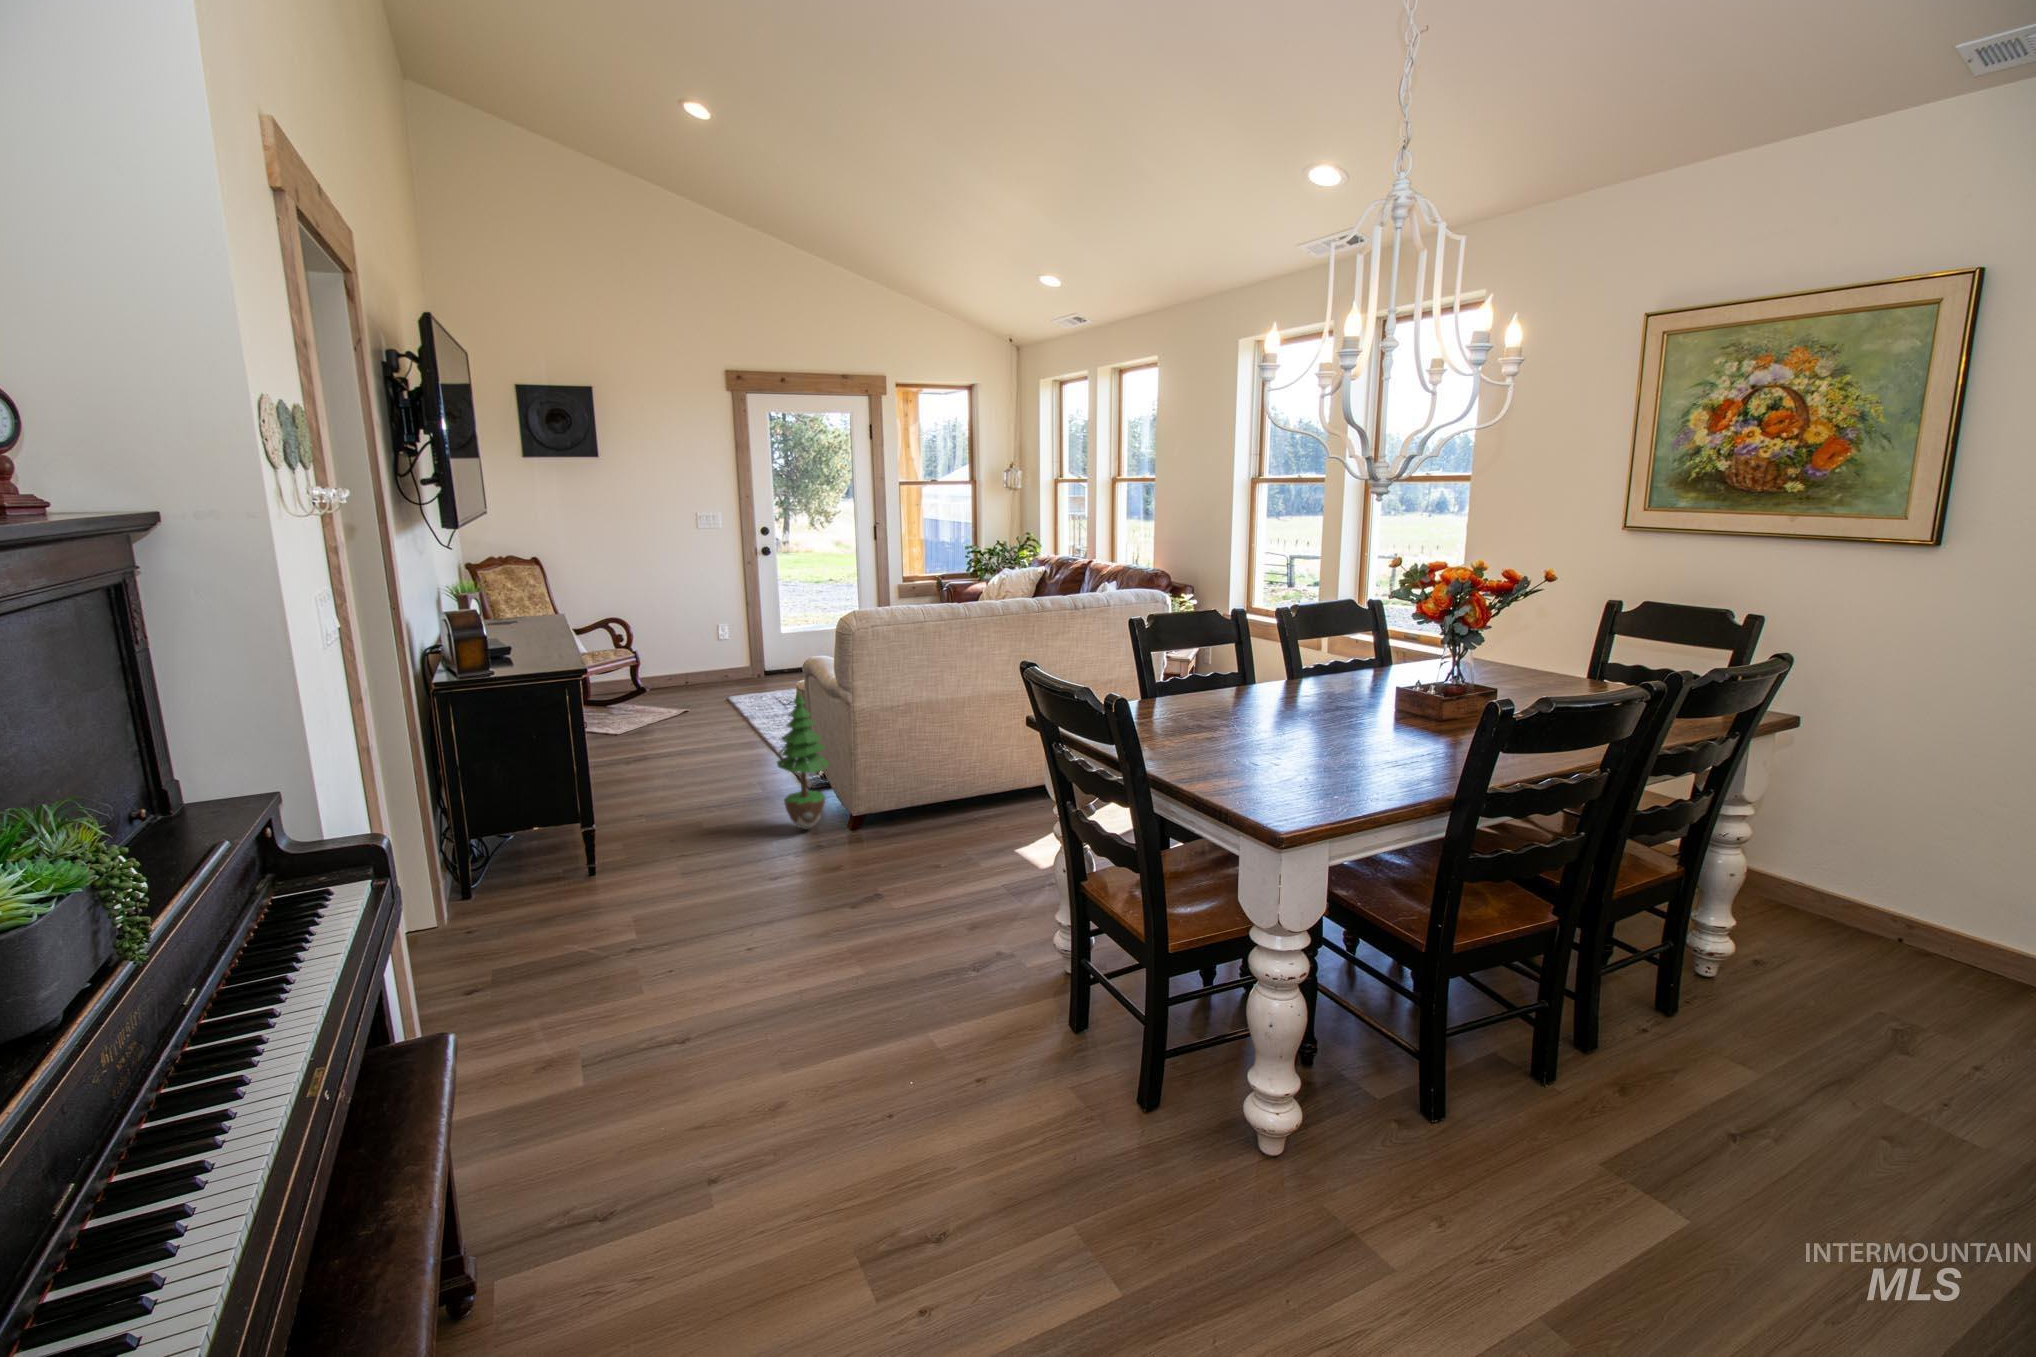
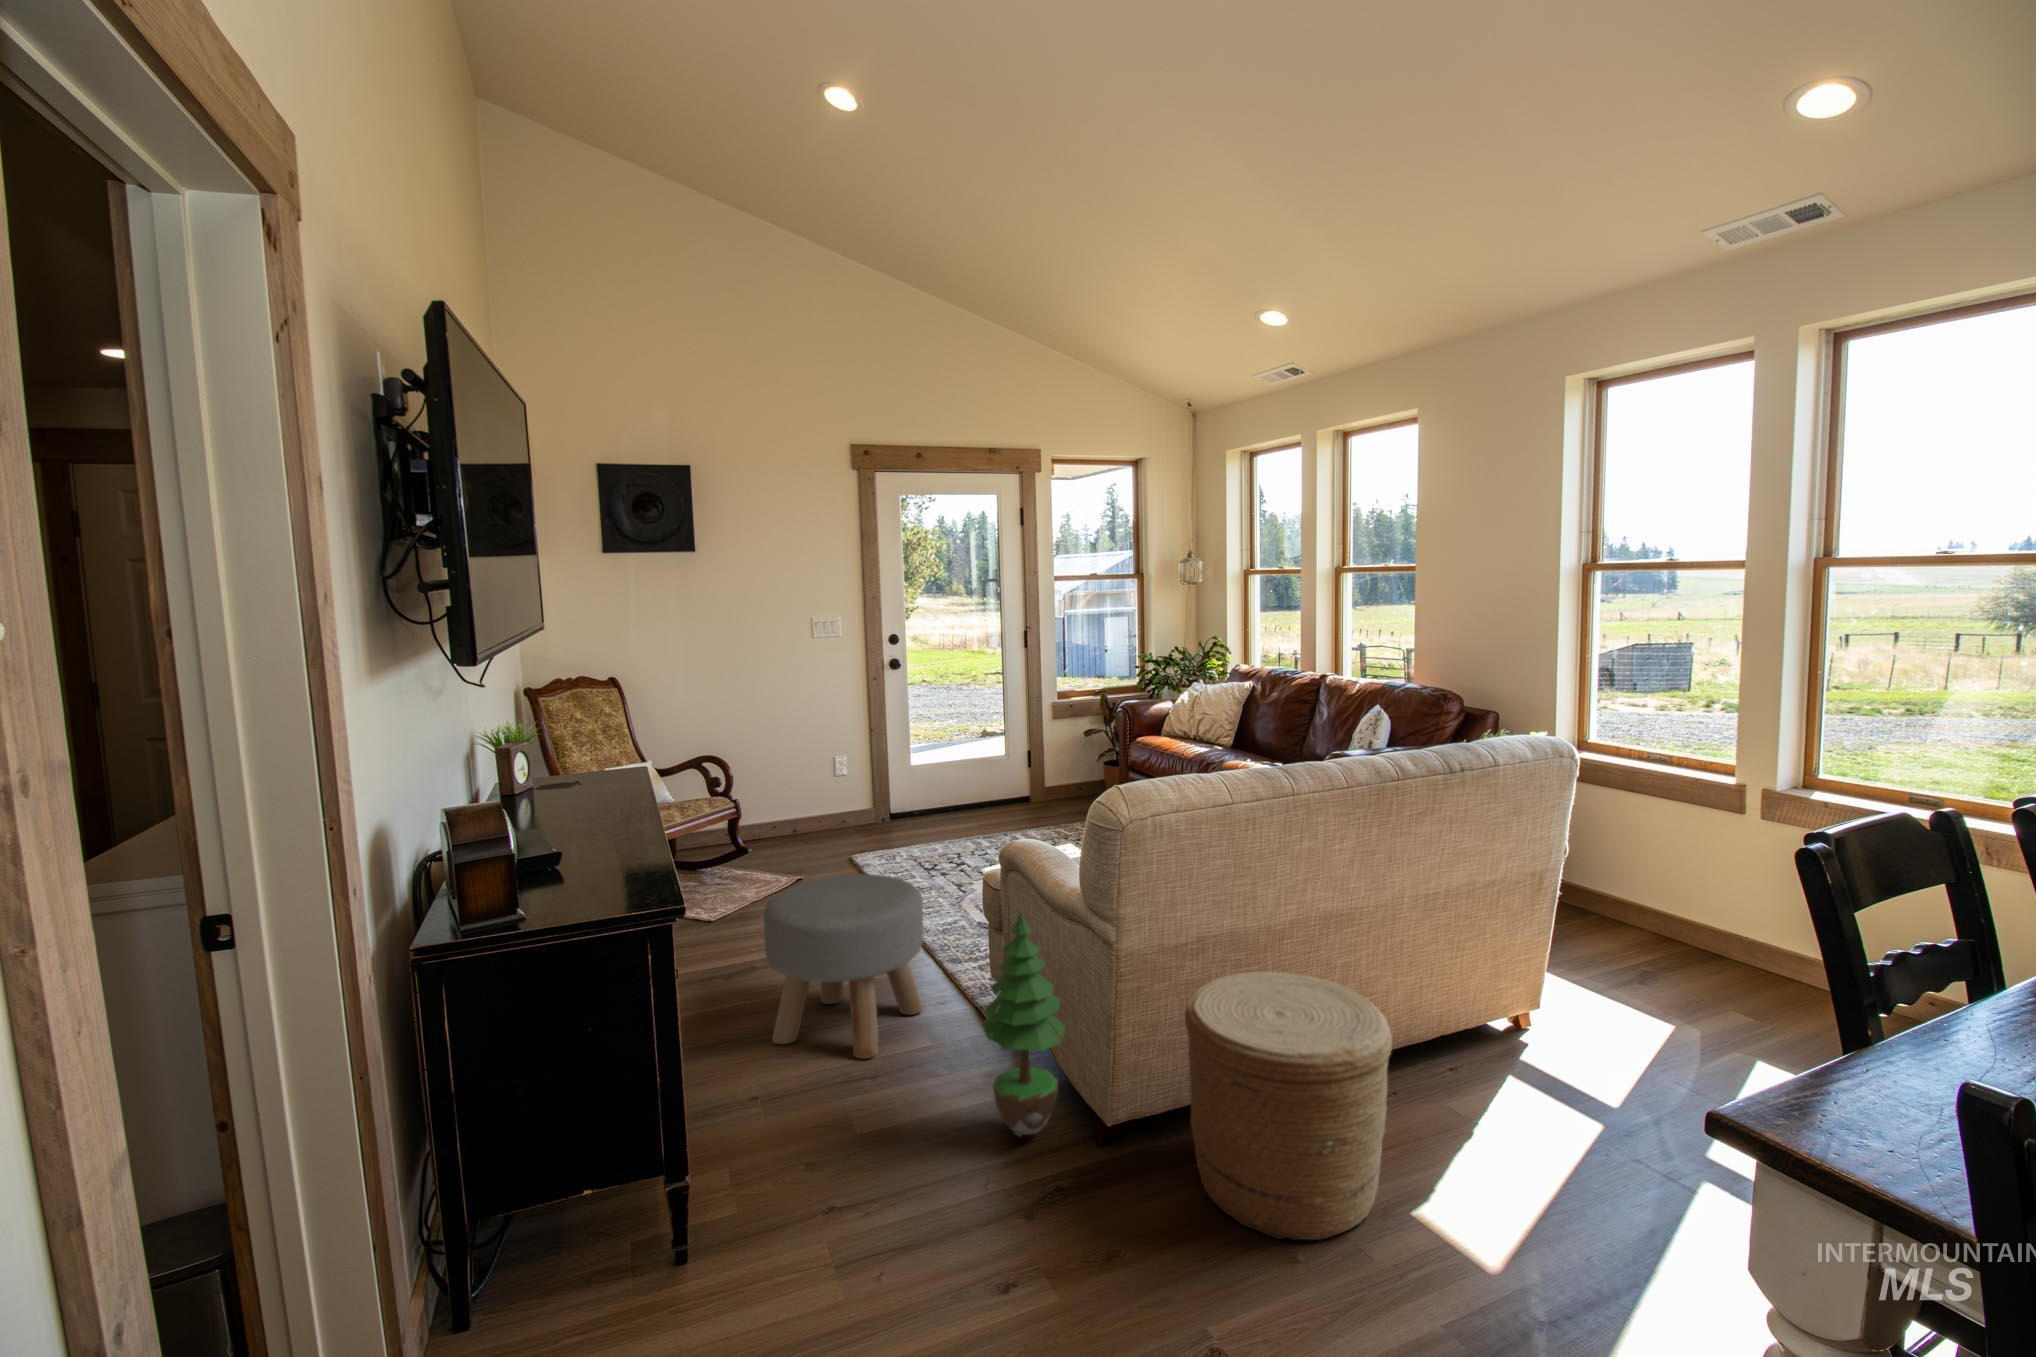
ottoman: none [644,687,759,799] -> present [763,874,923,1058]
woven basket: none [890,727,1007,864] -> present [1185,972,1392,1240]

